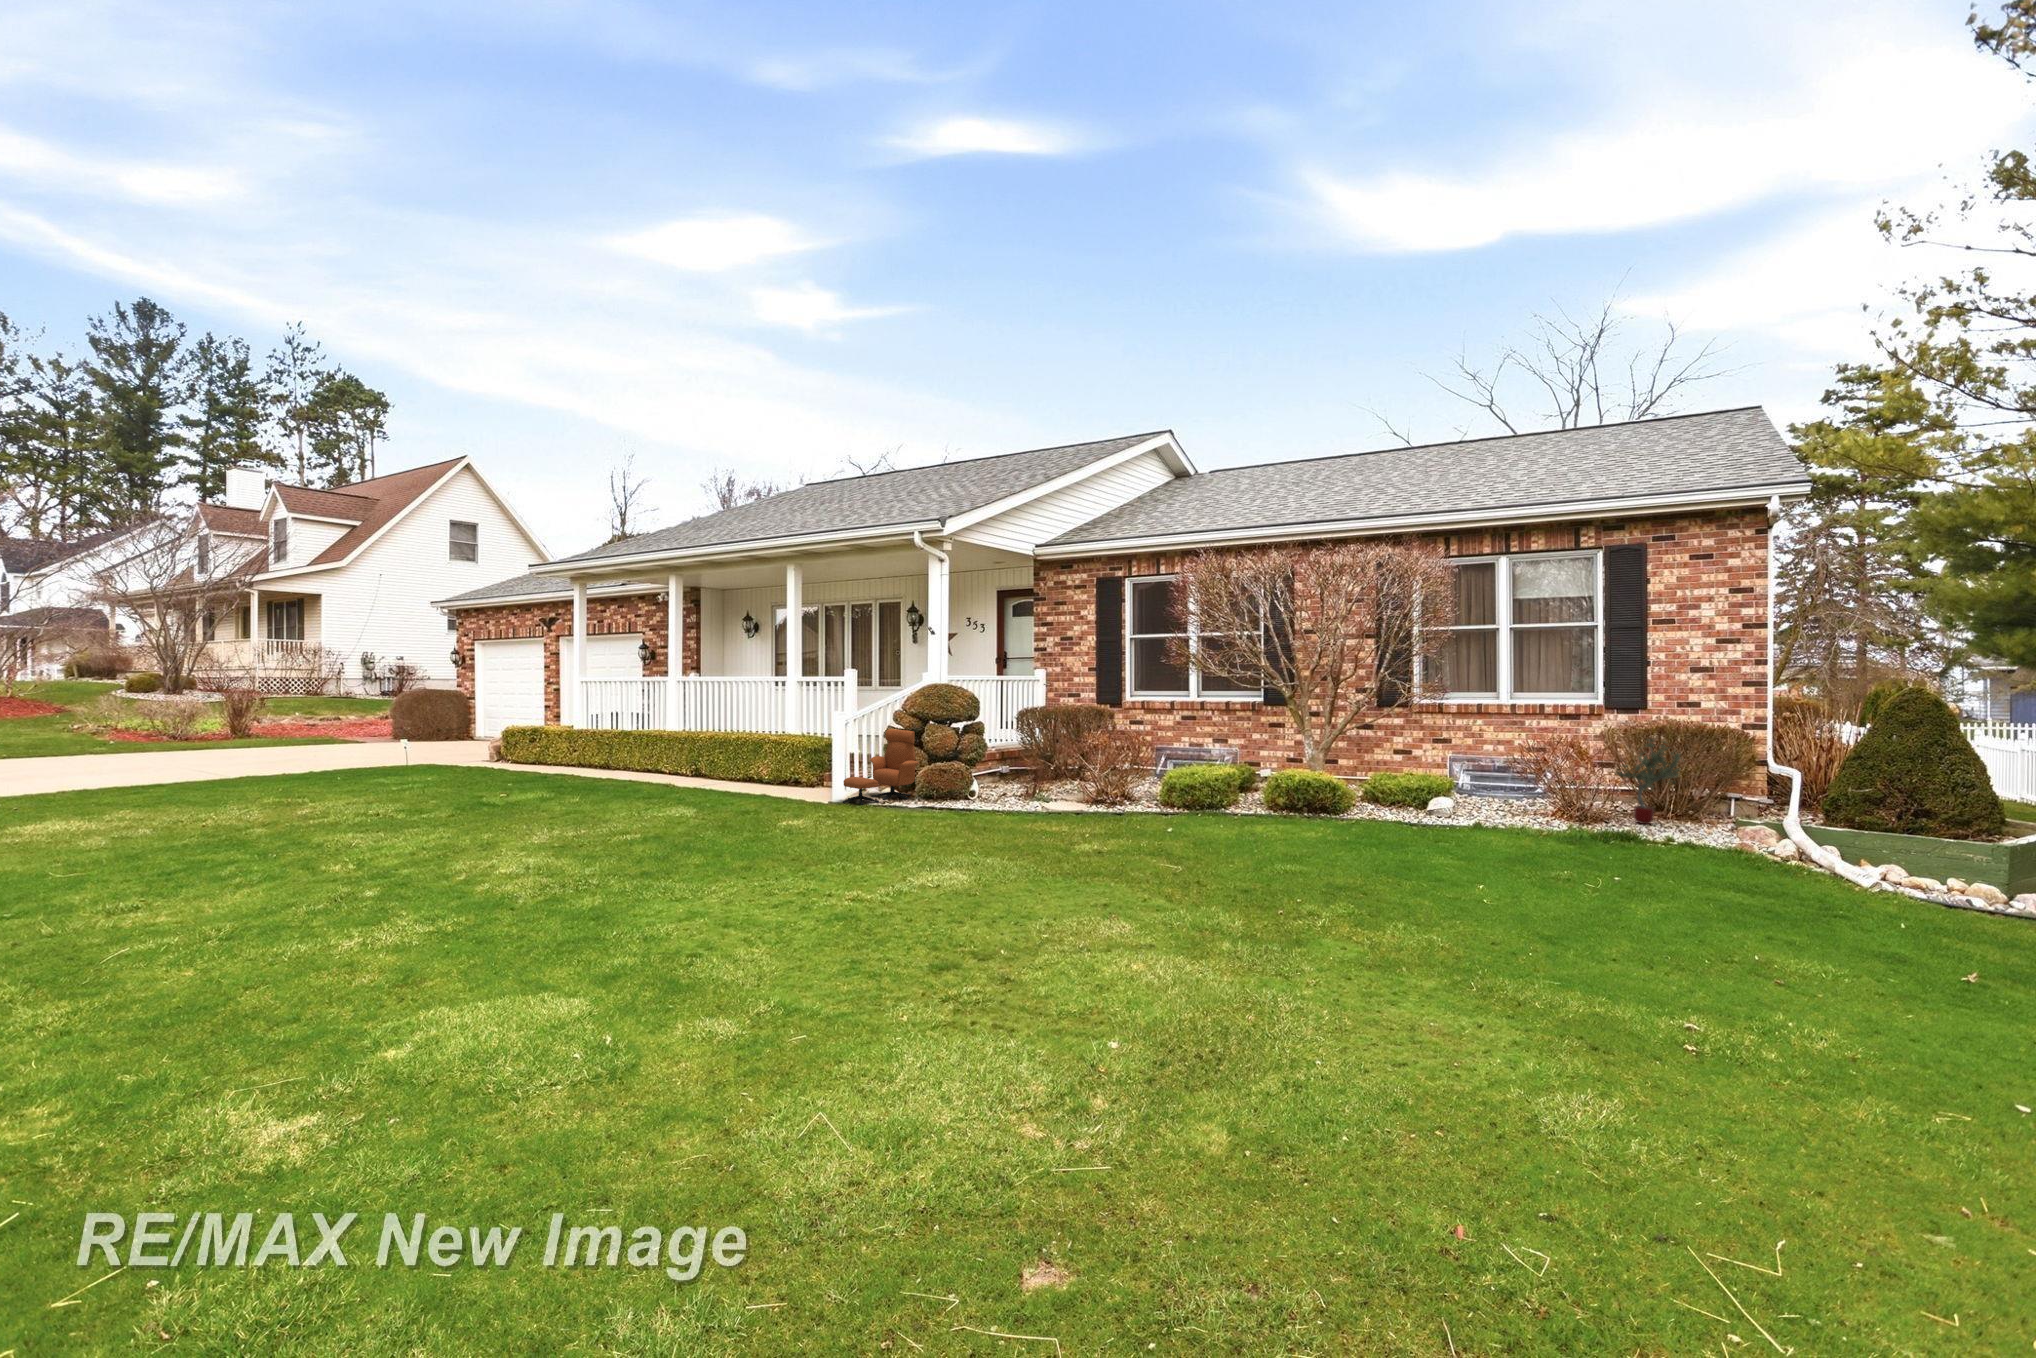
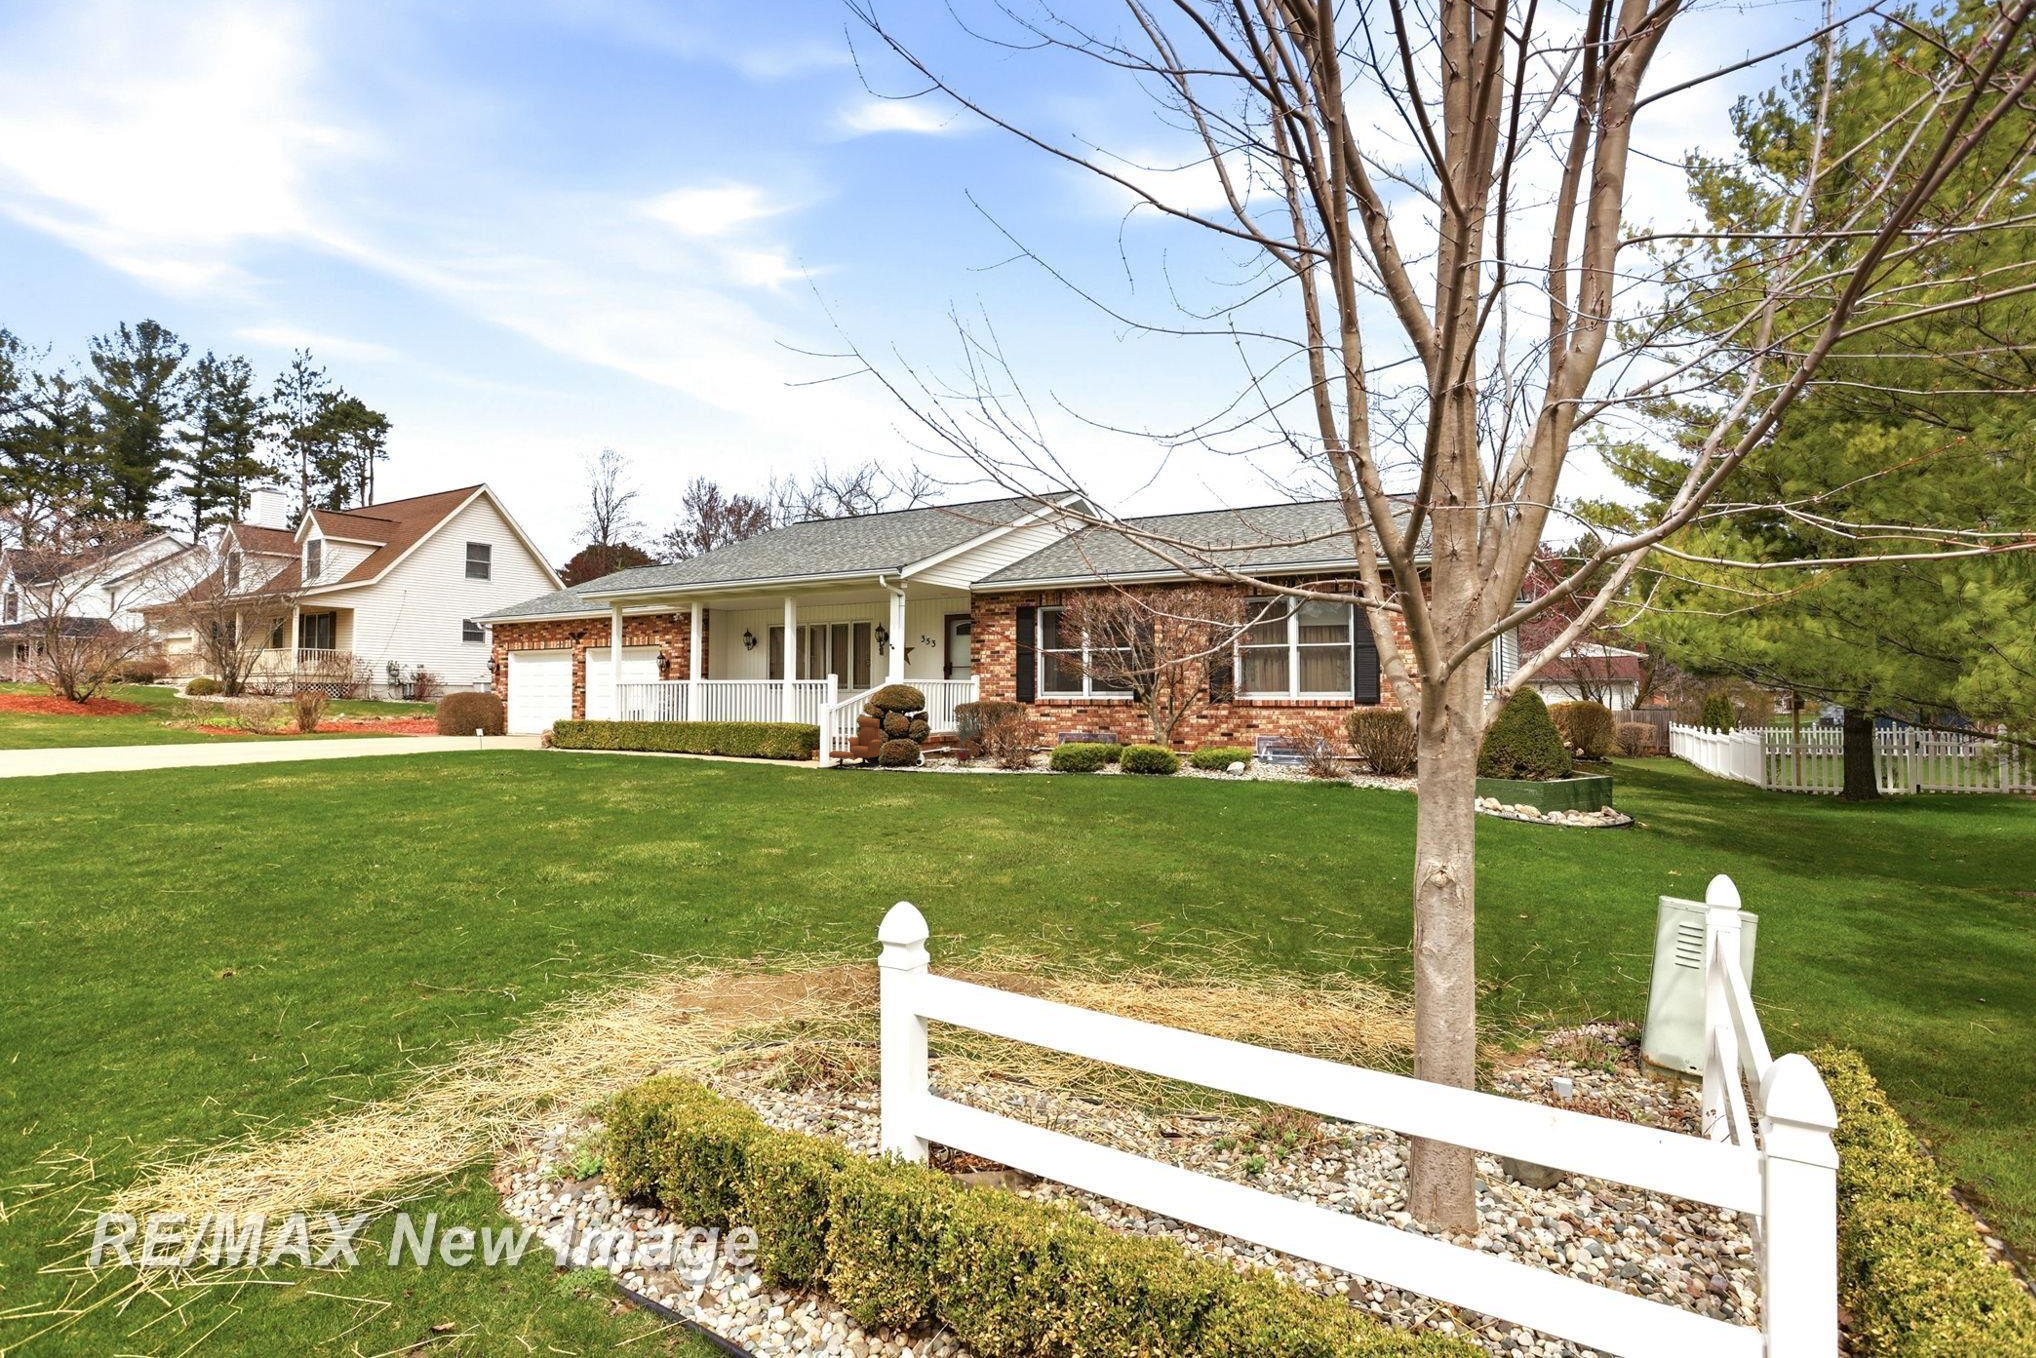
potted tree: present [1615,739,1684,824] -> present [950,716,978,760]

